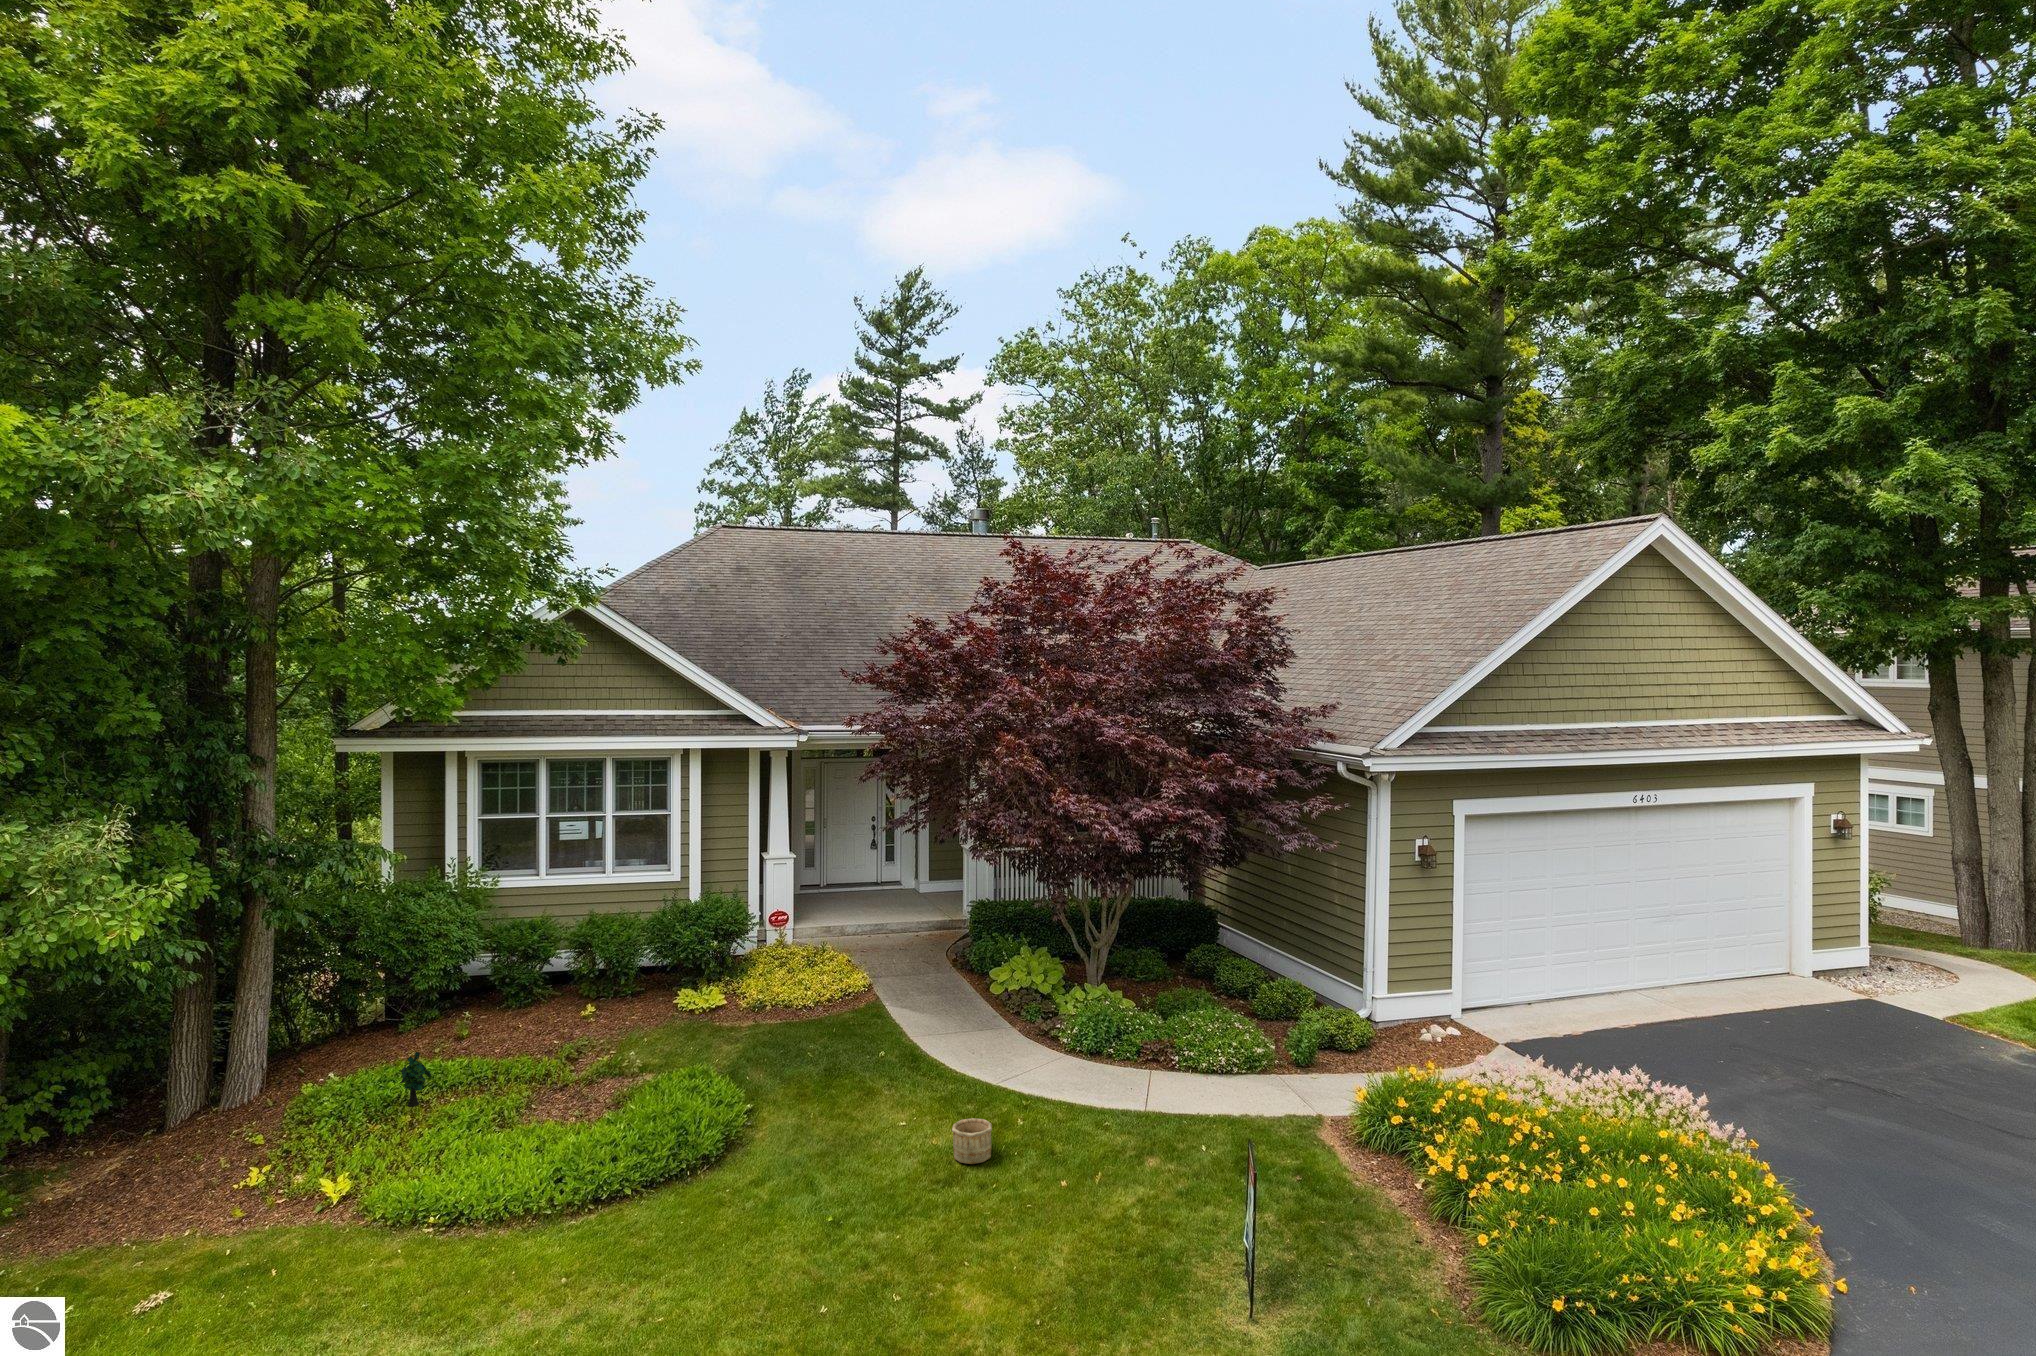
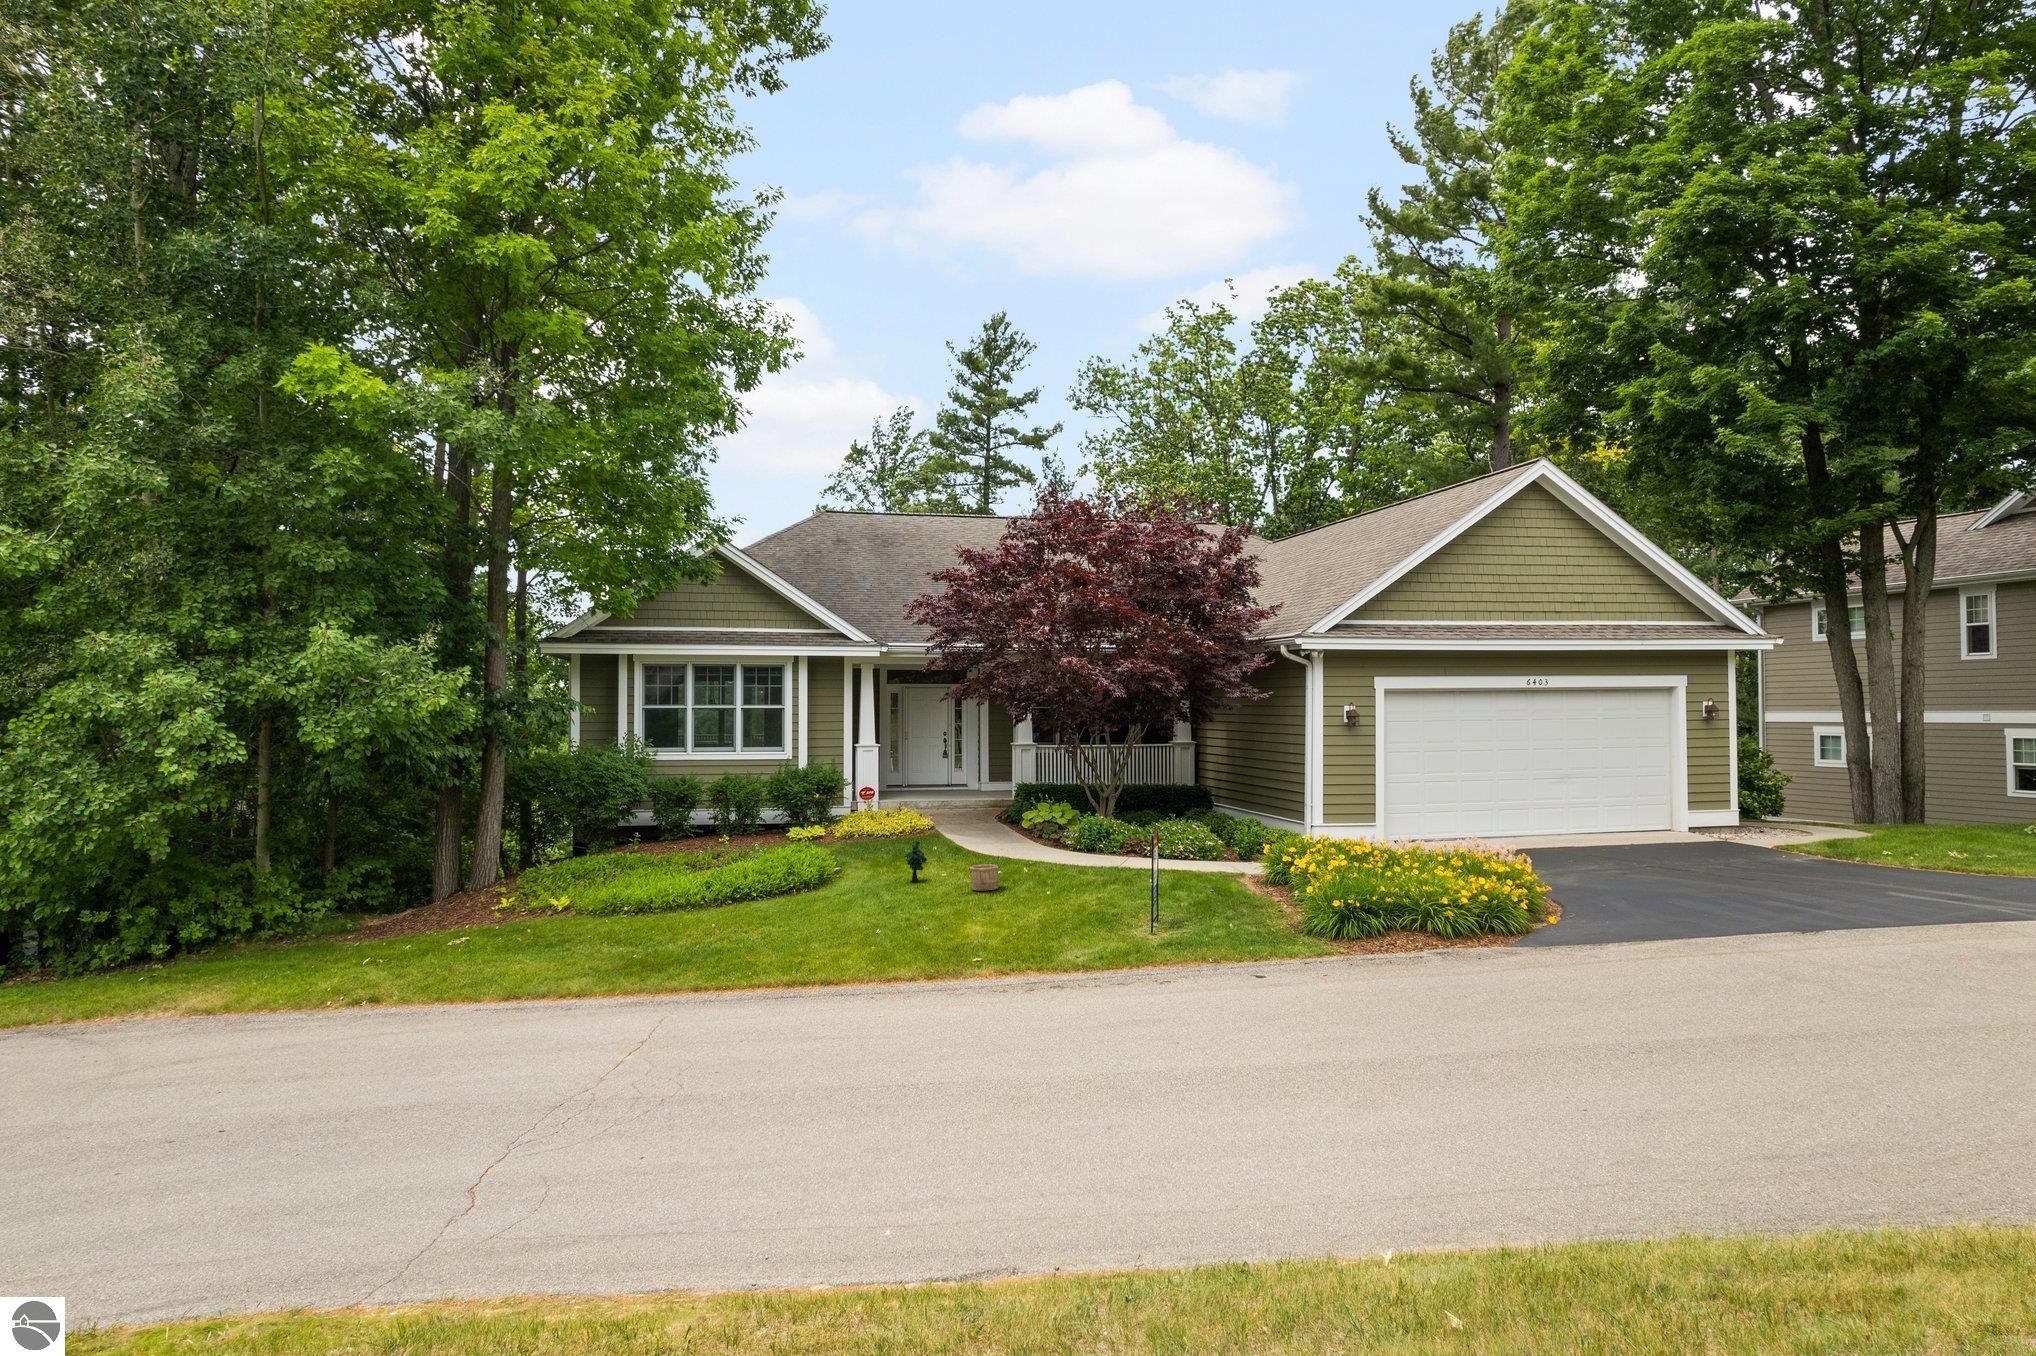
decorative plant: present [400,1052,431,1106] -> present [904,842,927,882]

